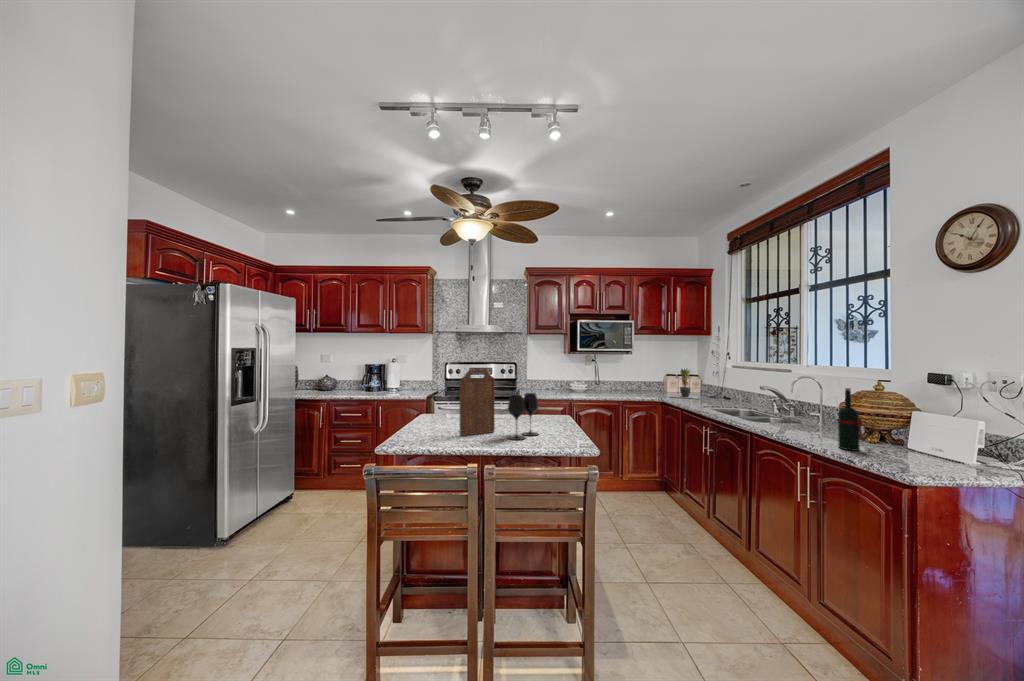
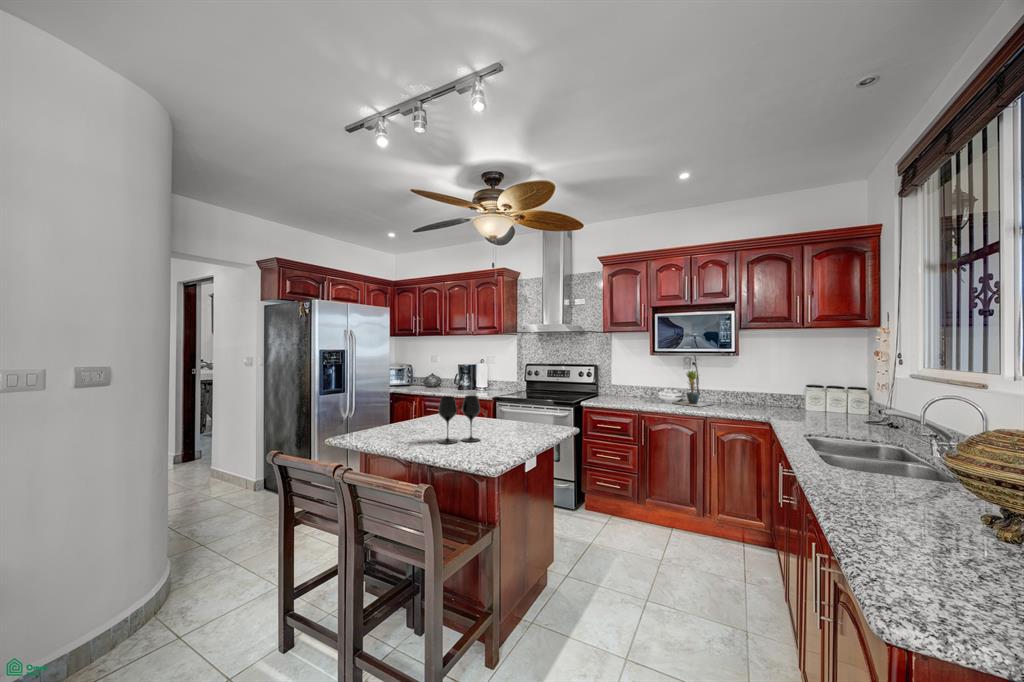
cutting board: present [460,369,495,436] -> none [406,369,445,434]
potted plant: present [670,369,699,399] -> present [675,371,712,407]
wine bottle: present [838,388,864,451] -> none [884,414,927,530]

